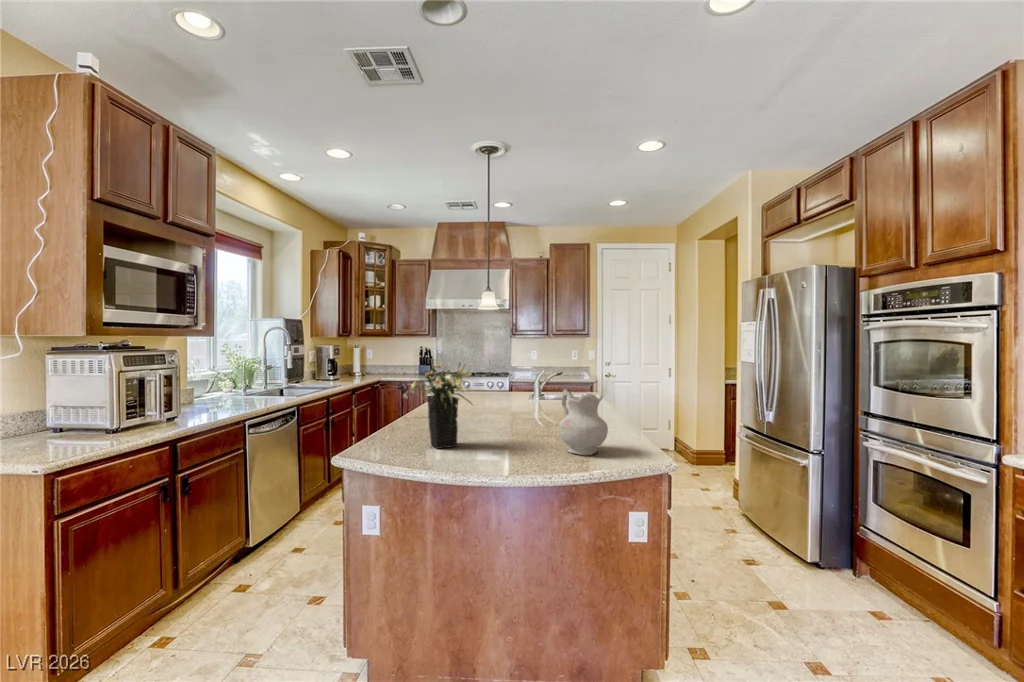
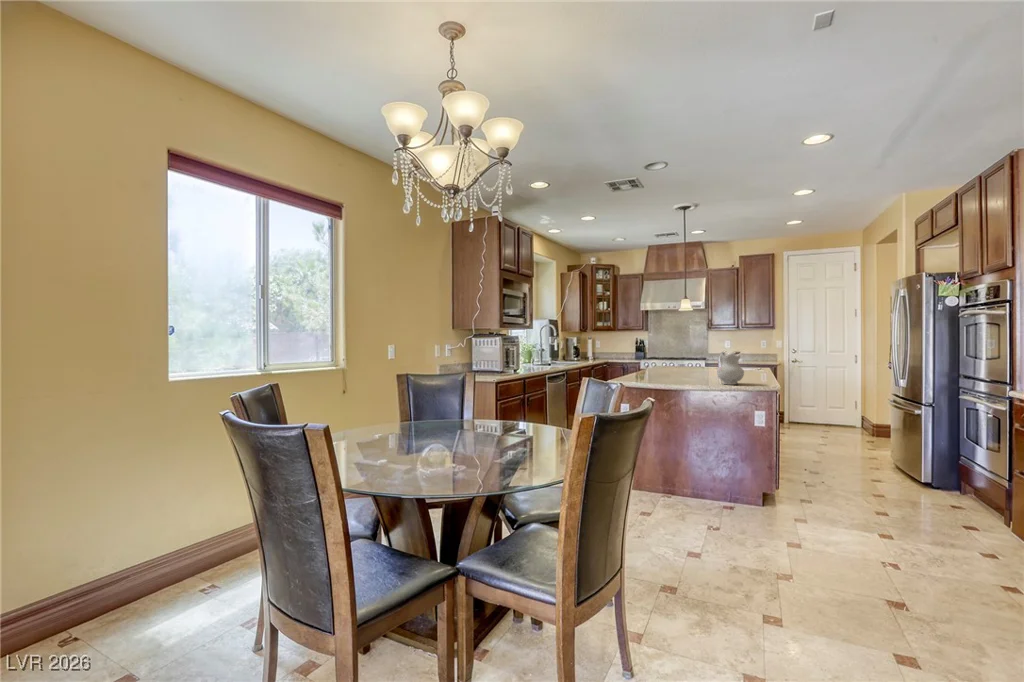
flower arrangement: present [403,363,472,449] -> none [636,339,672,381]

